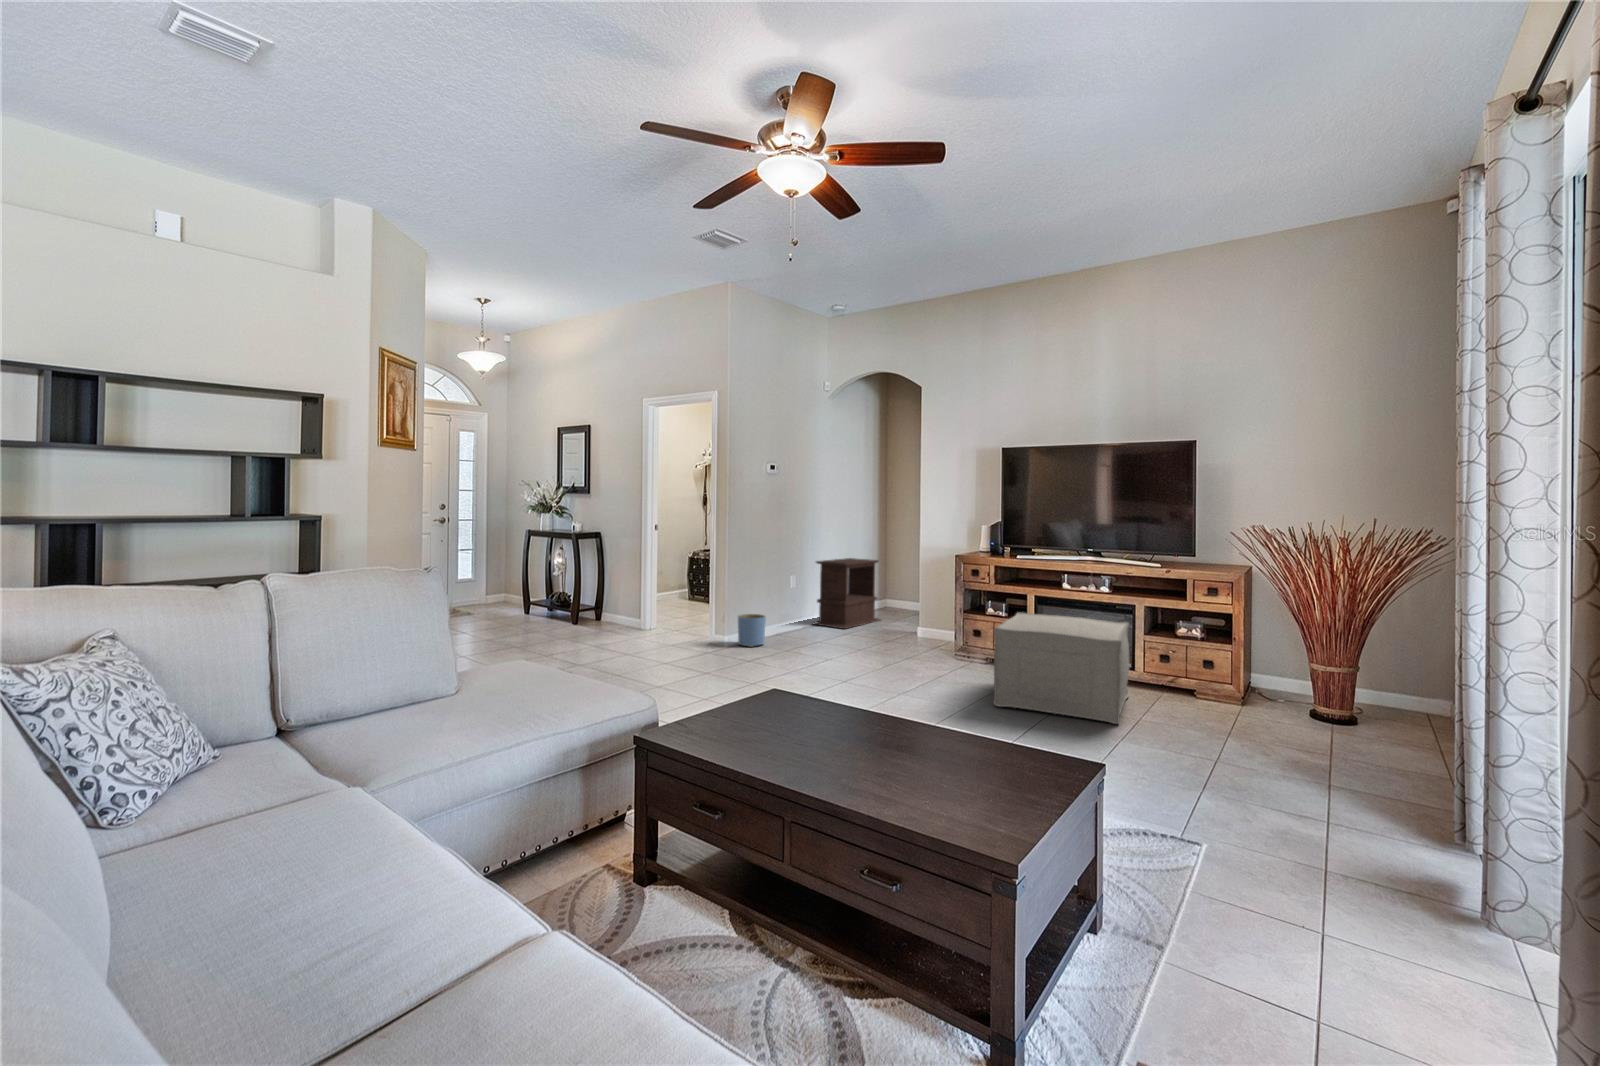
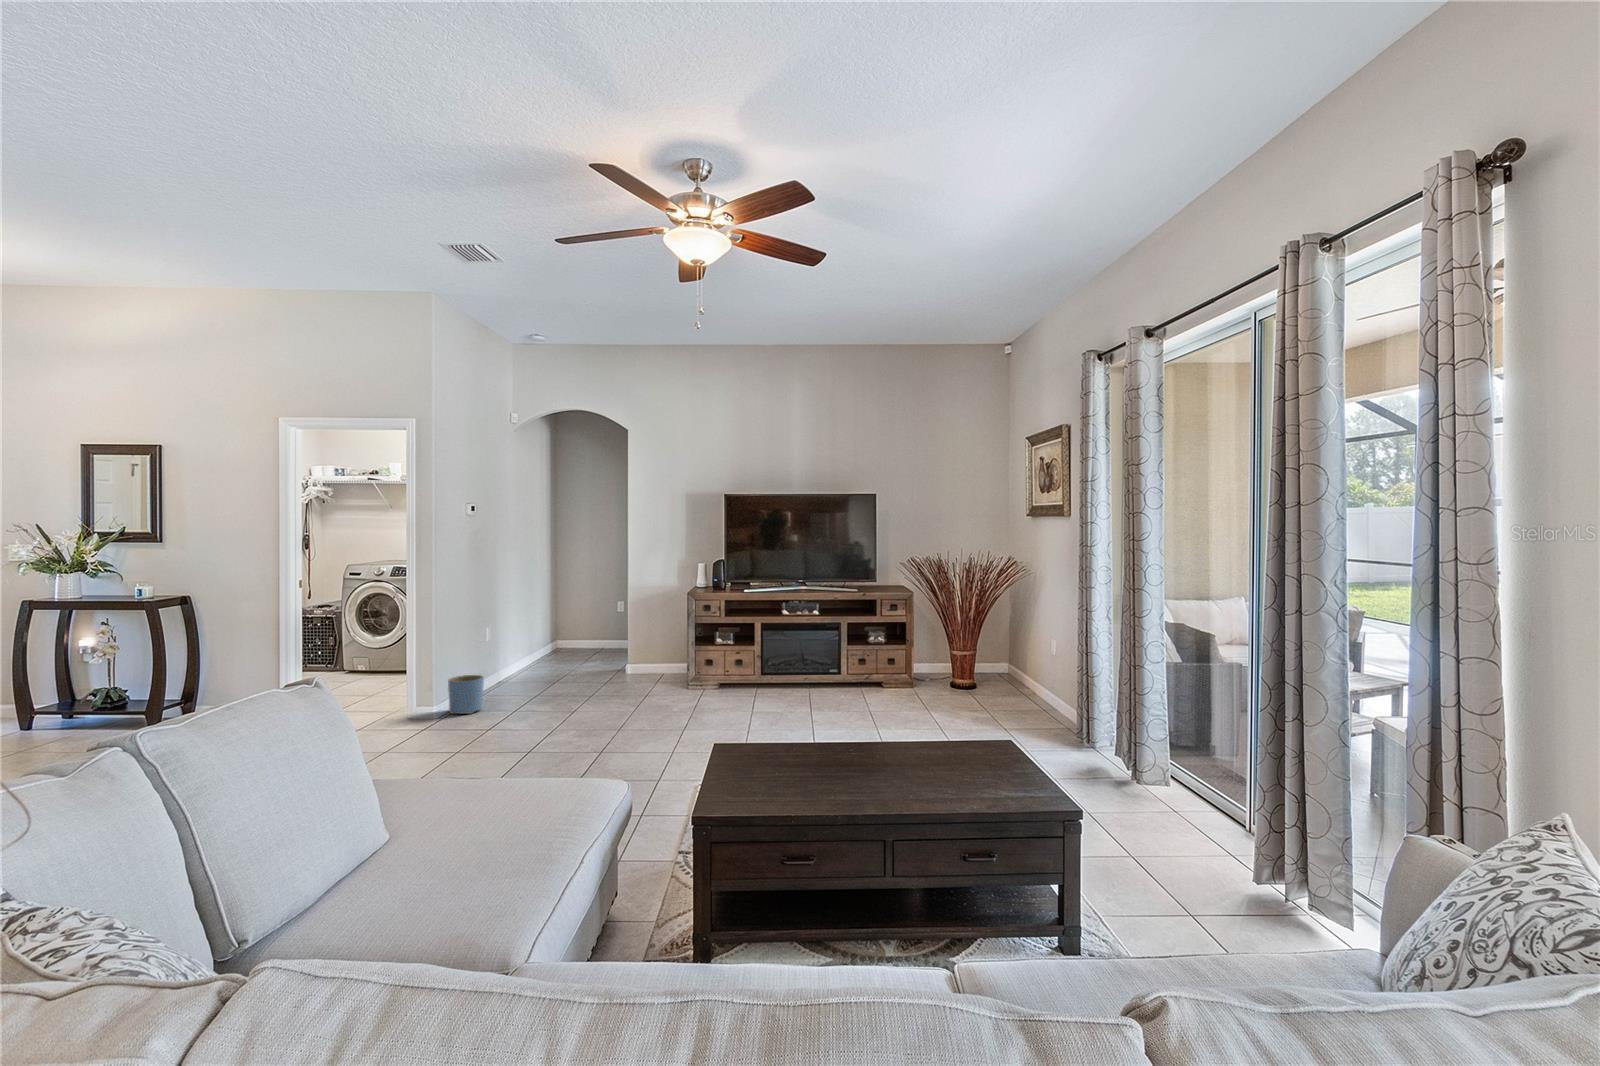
side table: present [813,558,880,629] -> none [500,601,567,678]
ottoman: present [993,612,1130,724] -> none [762,637,873,723]

